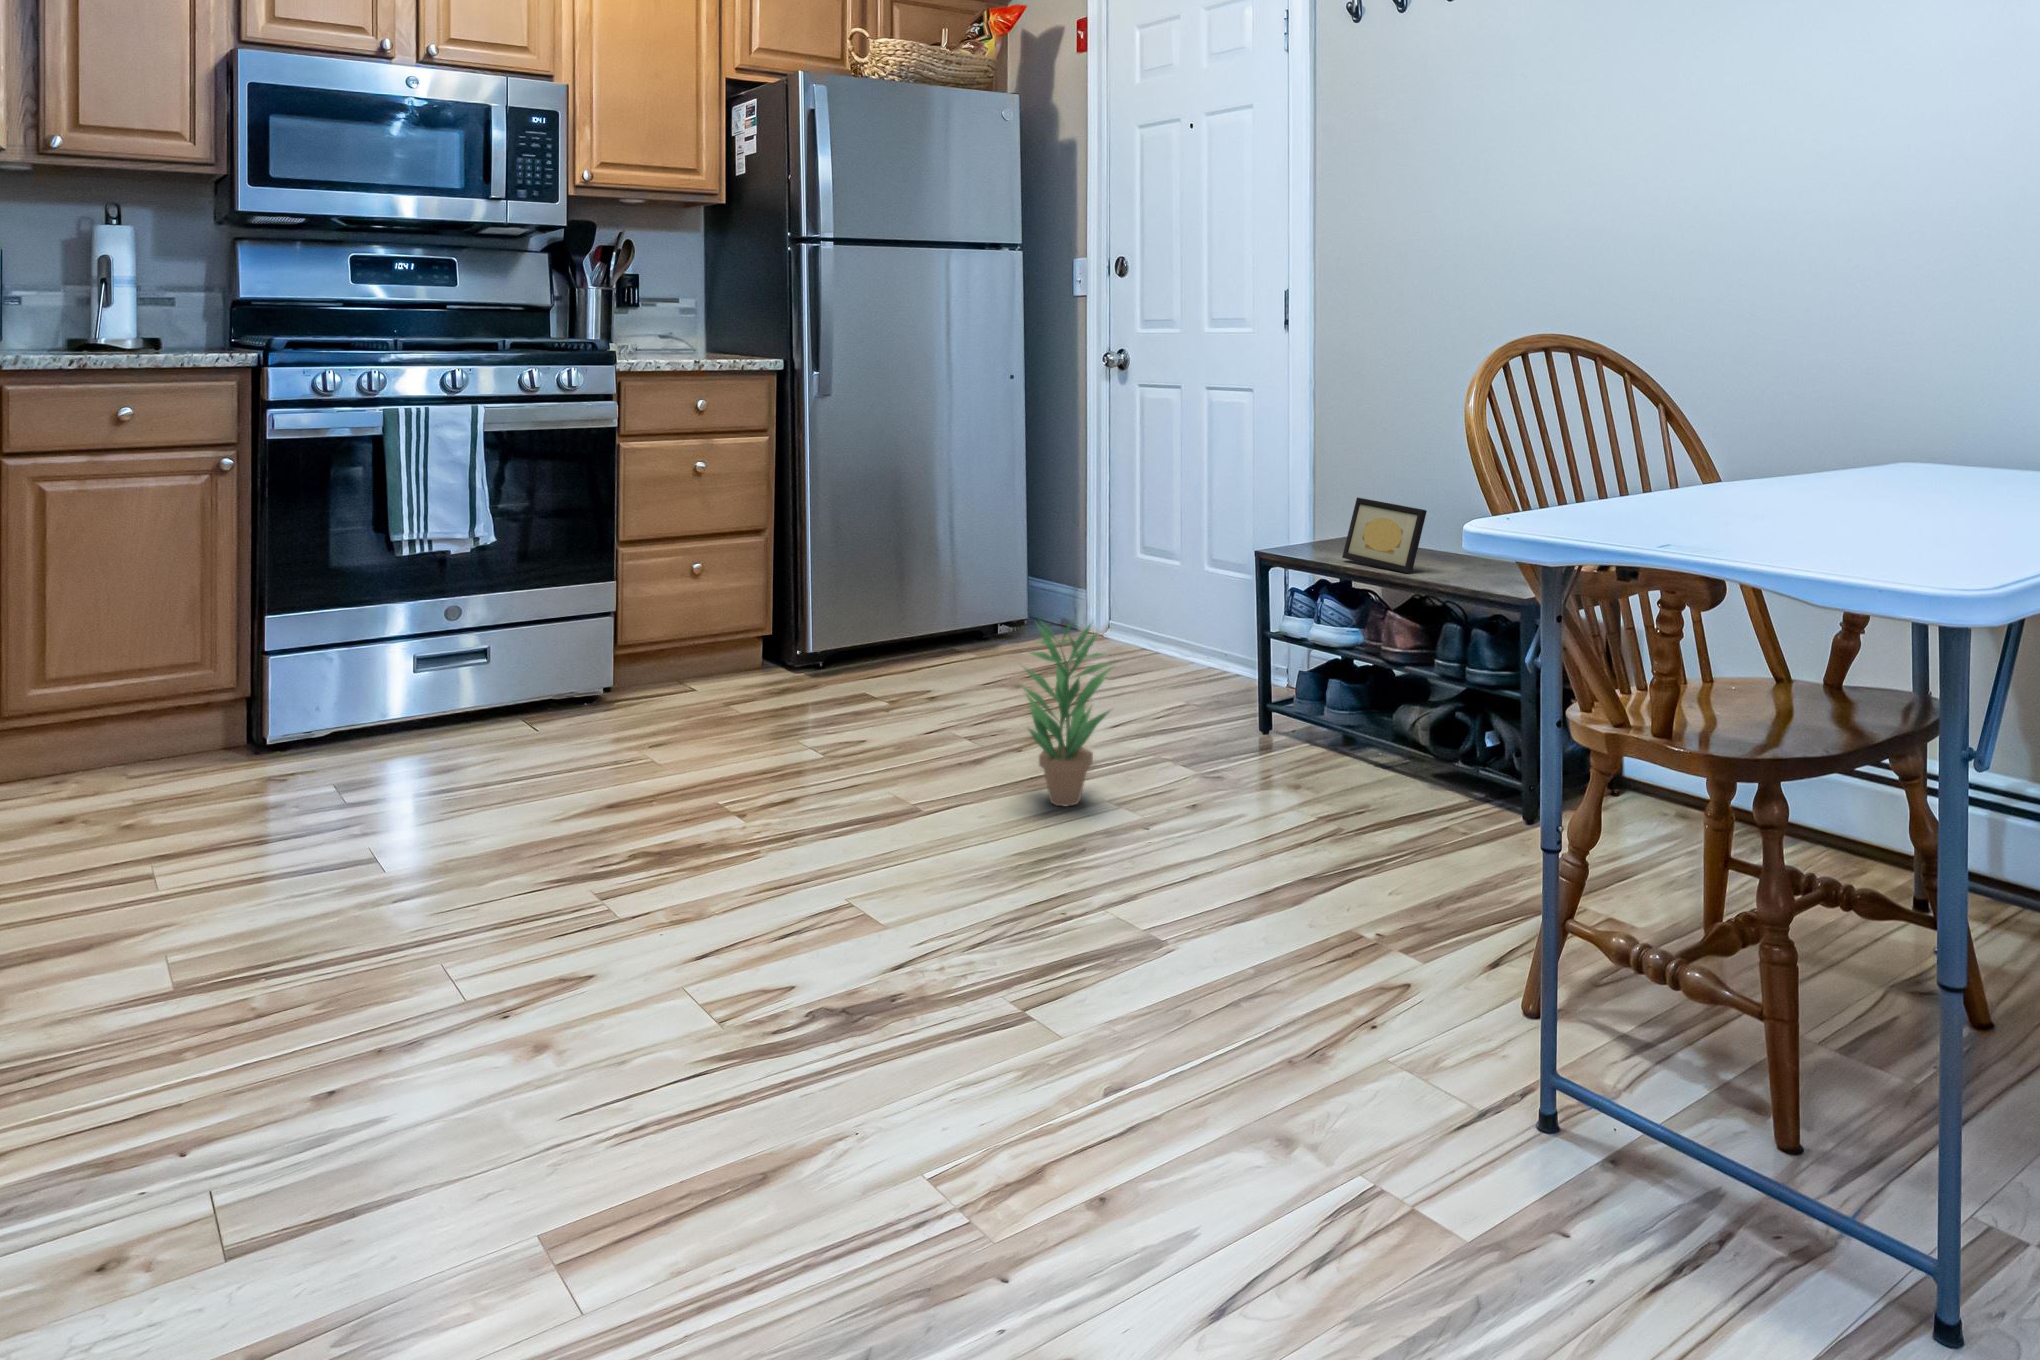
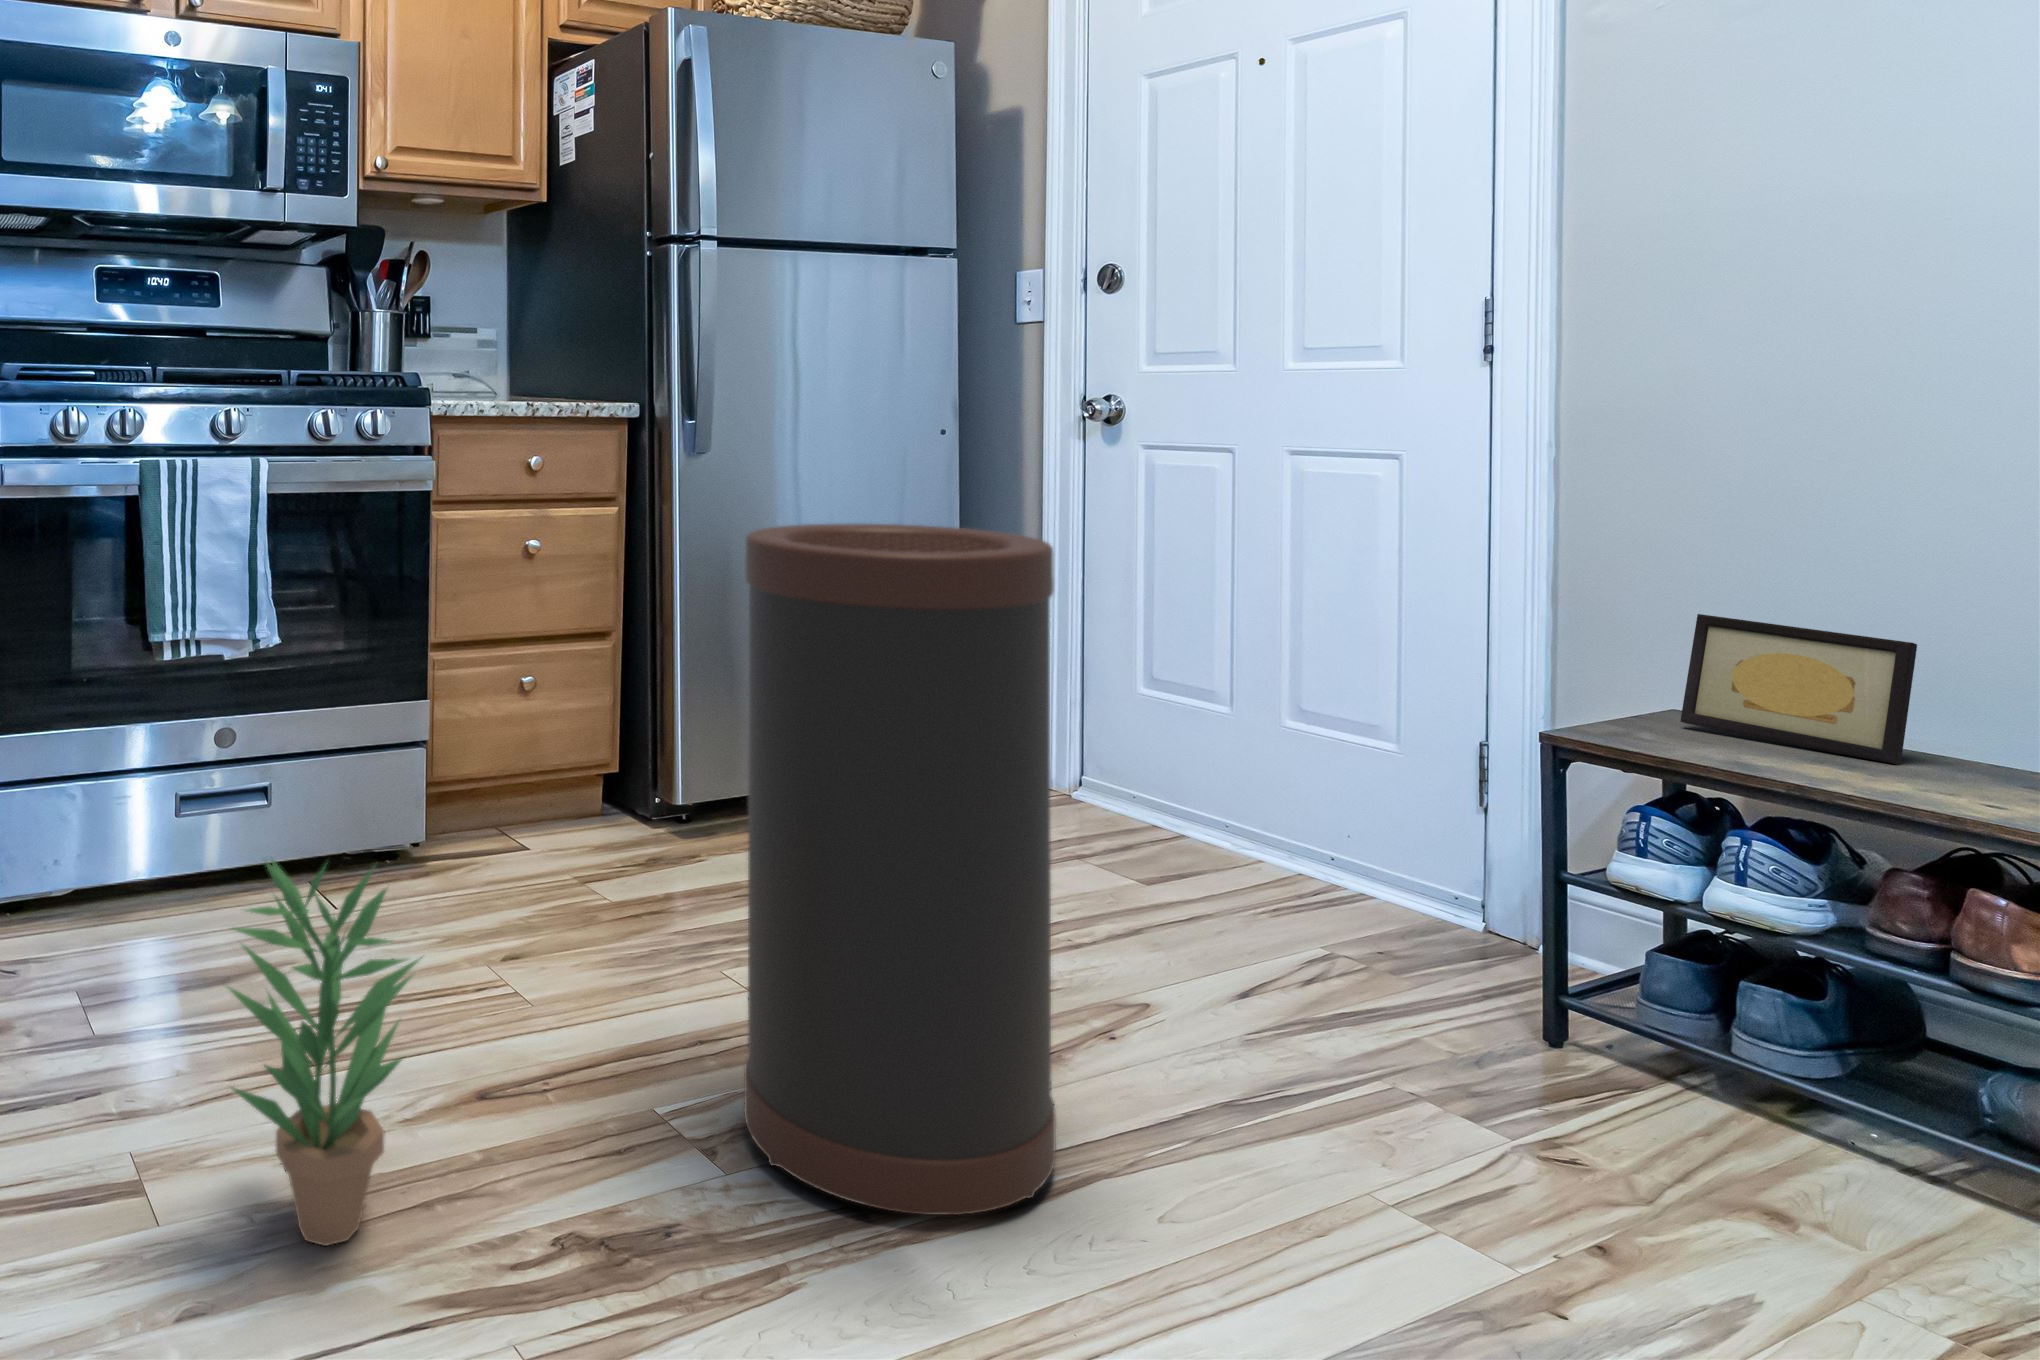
trash can: none [763,452,941,821] -> present [744,523,1056,1215]
potted plant: present [1021,622,1111,806] -> present [229,860,420,1246]

